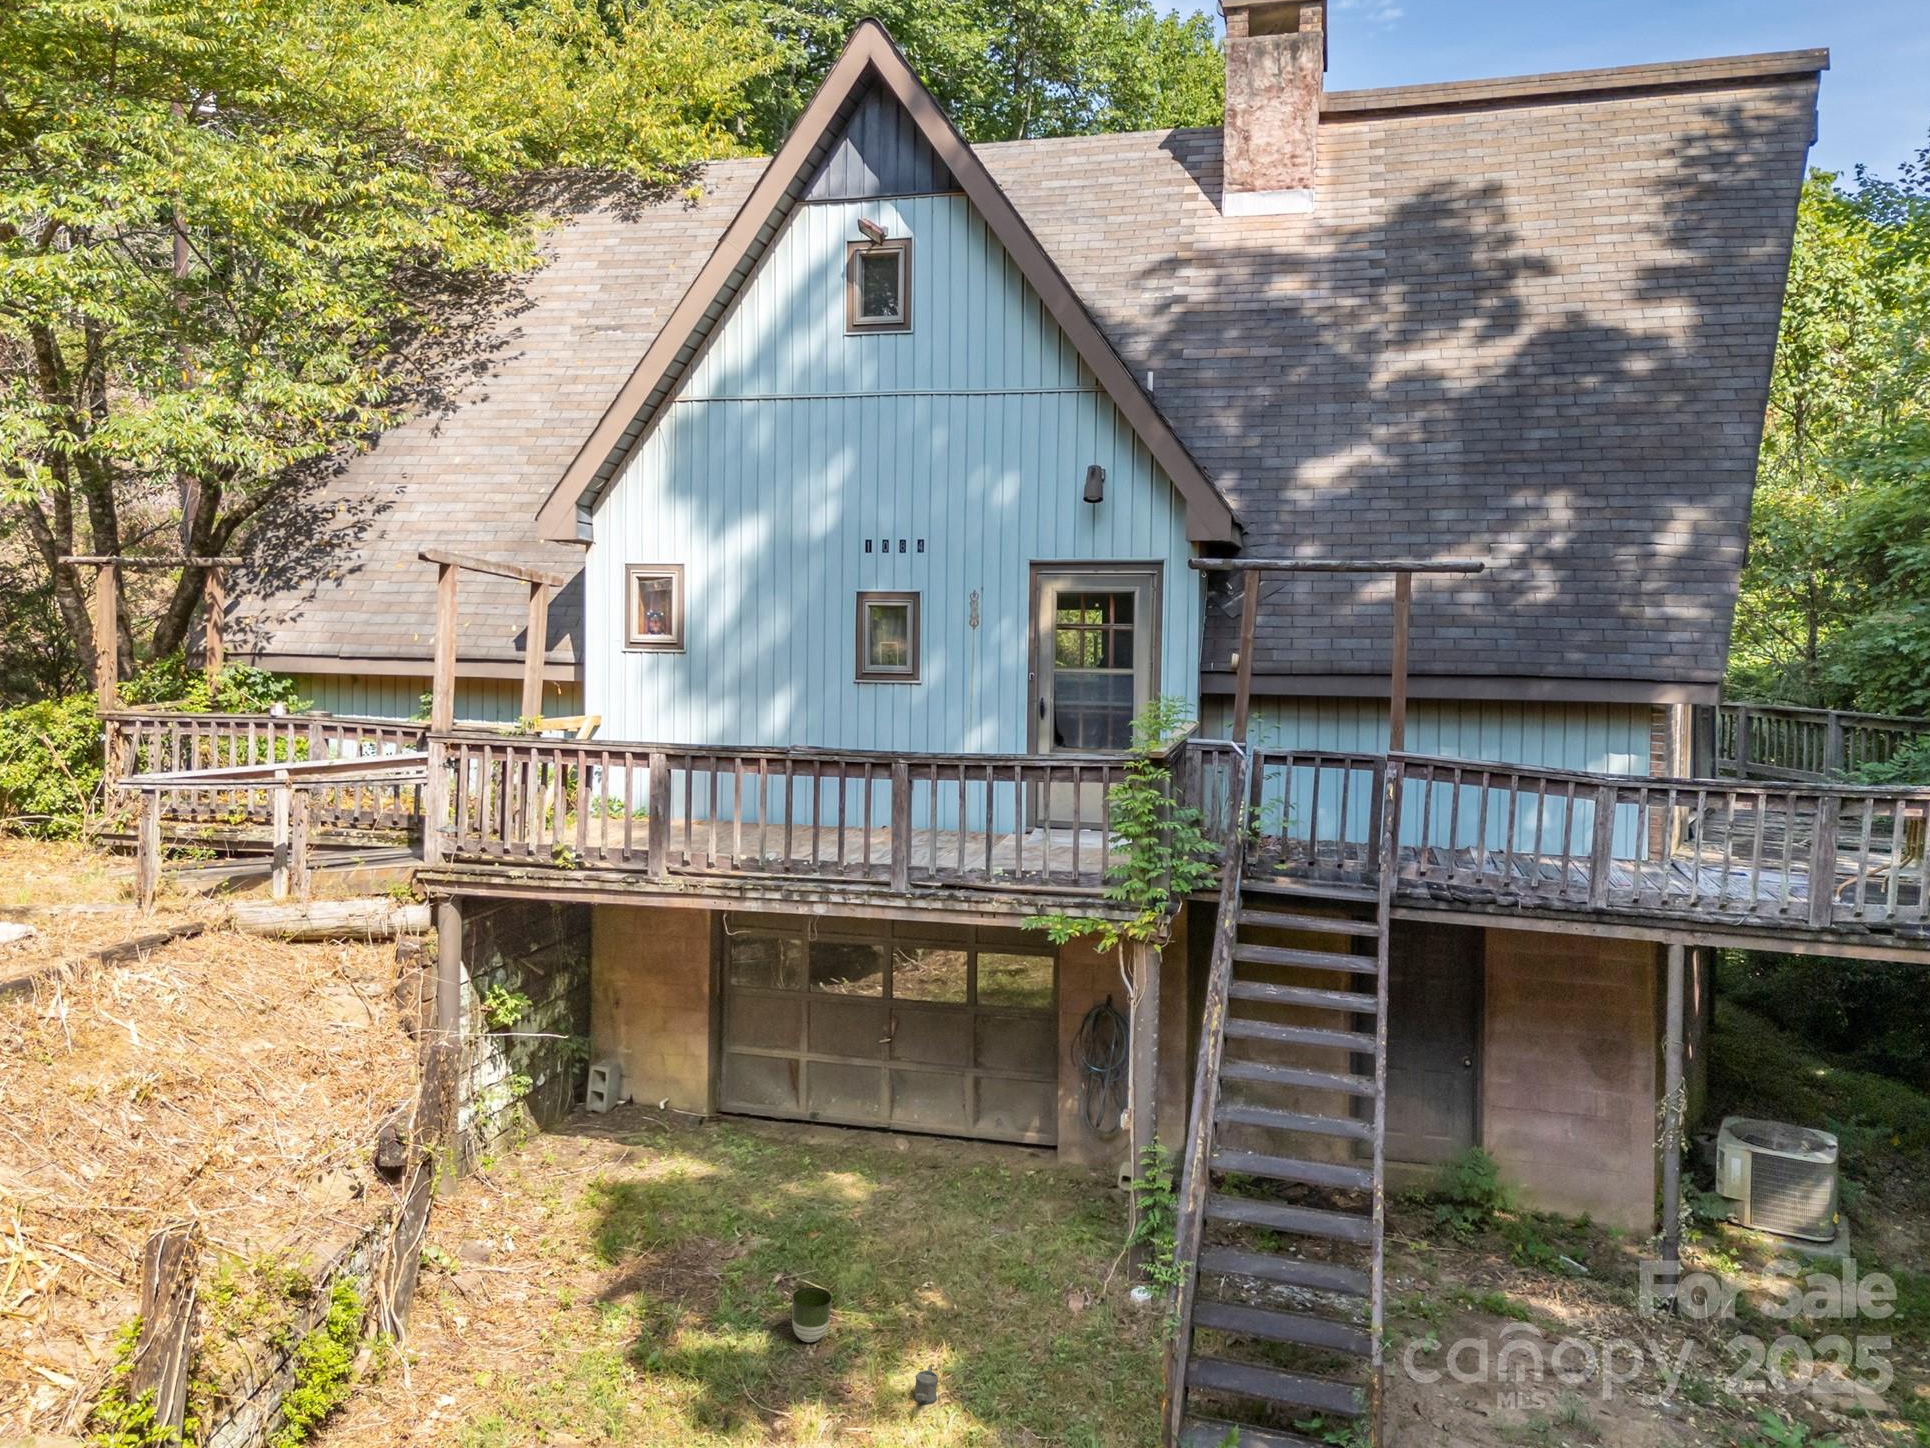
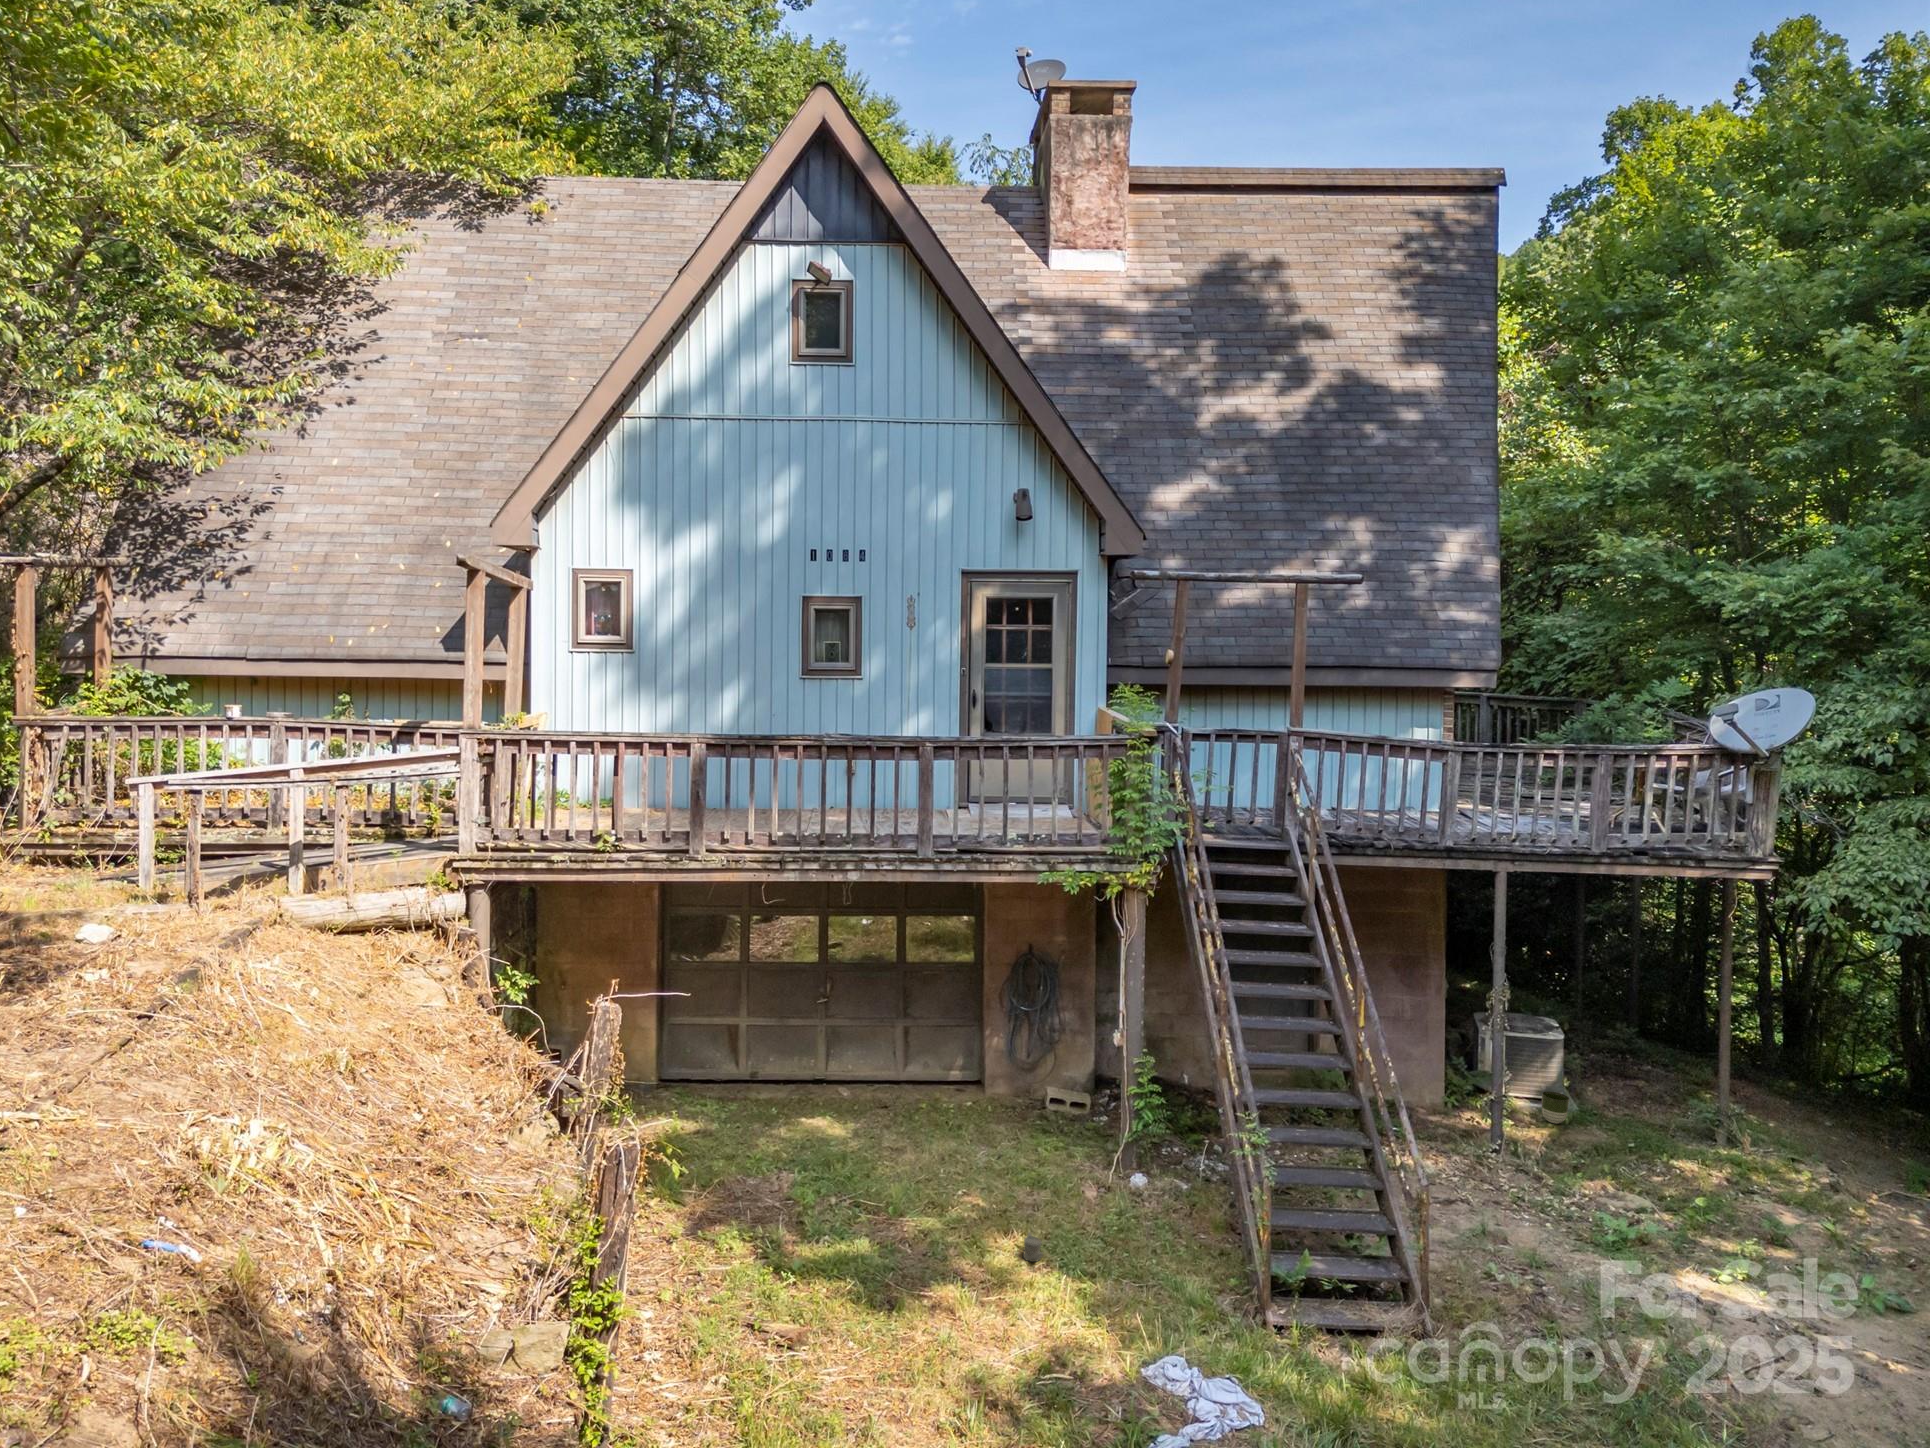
planter: present [792,1287,832,1342] -> present [1542,1091,1569,1124]

